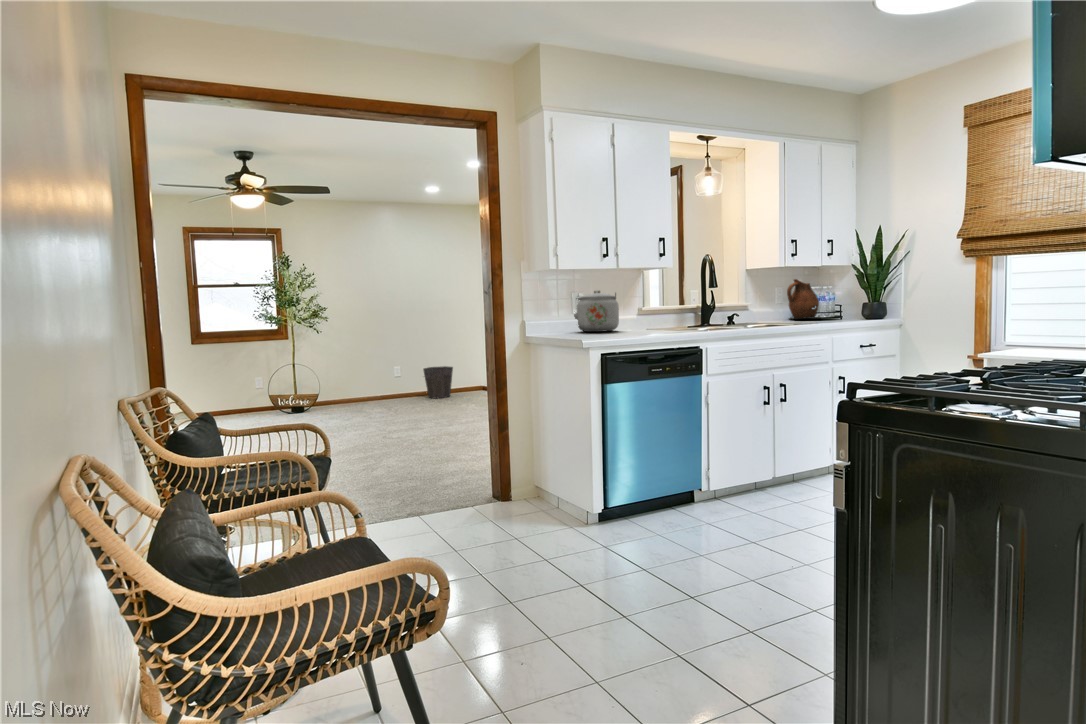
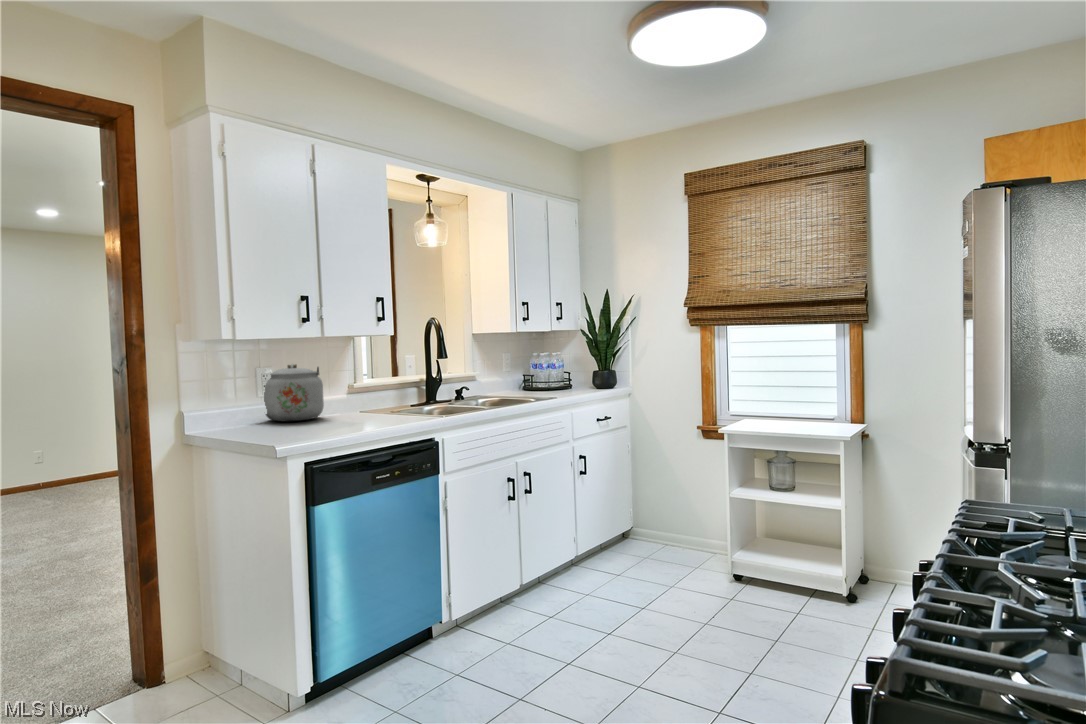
ceramic pitcher: present [787,279,819,319] -> none [517,345,555,390]
waste bin: present [423,366,453,398] -> none [13,450,64,498]

